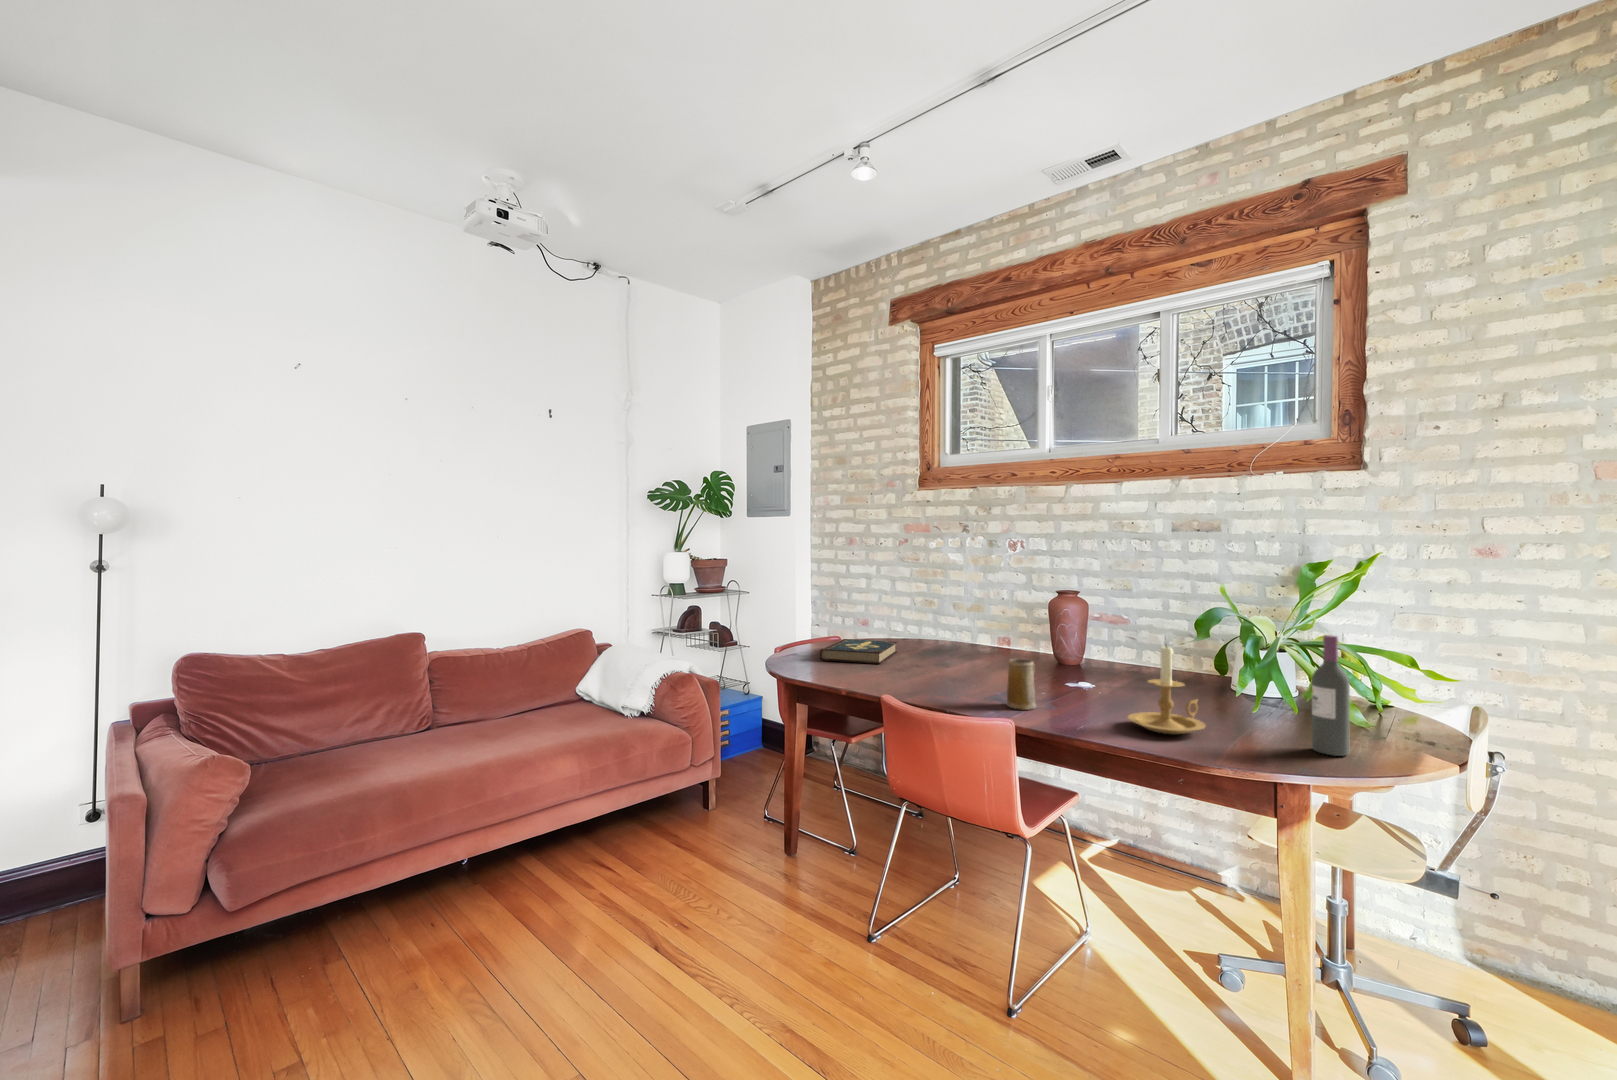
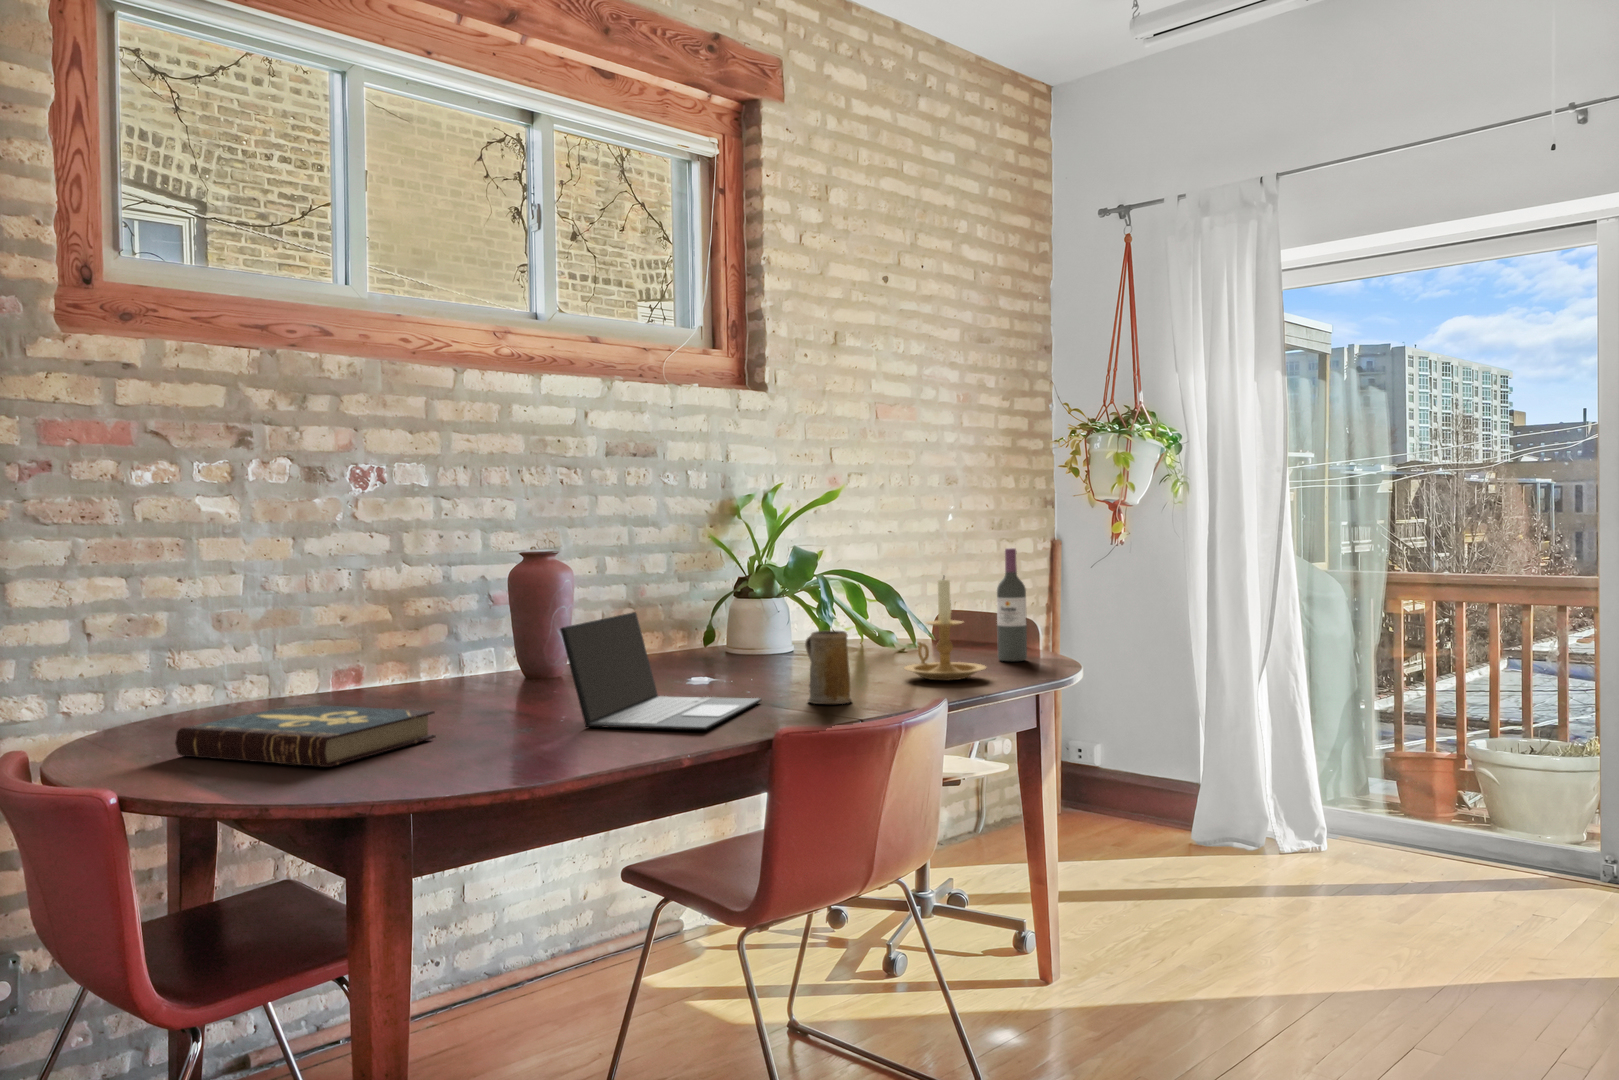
laptop: none [907,627,1008,695] -> present [560,612,761,730]

